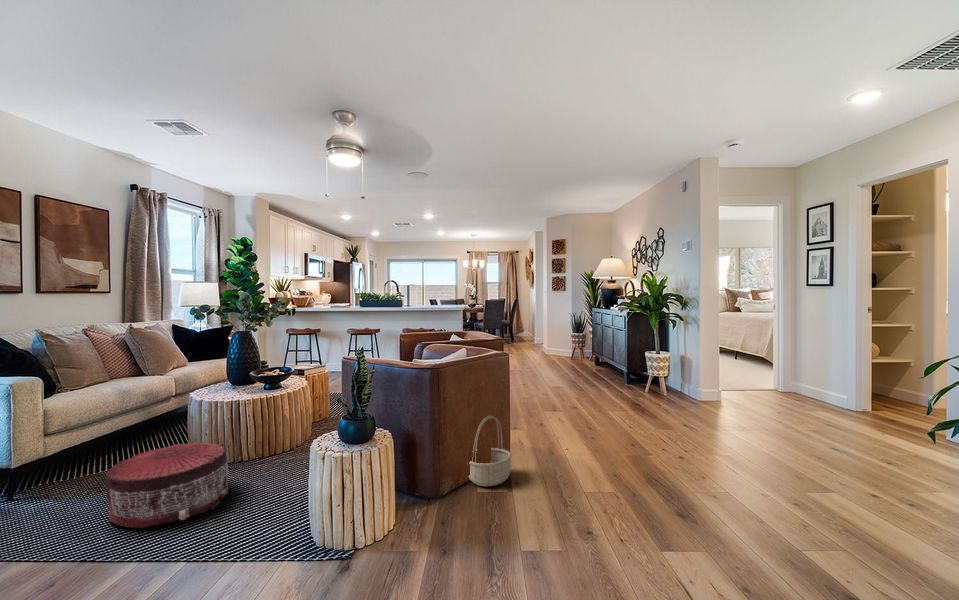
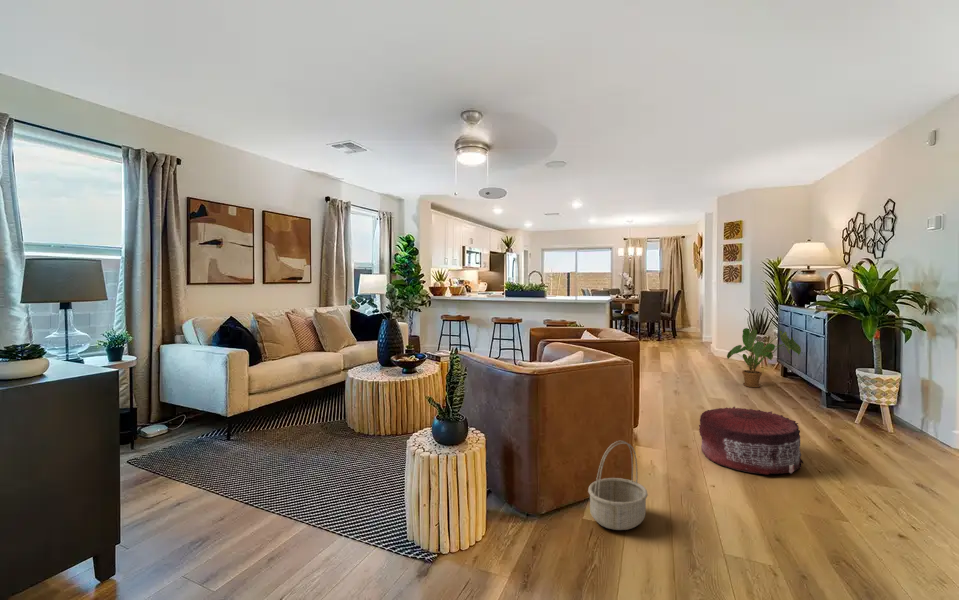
house plant: none [557,328,609,376] -> present [727,328,801,388]
pouf: present [106,442,228,528] -> present [699,407,803,475]

